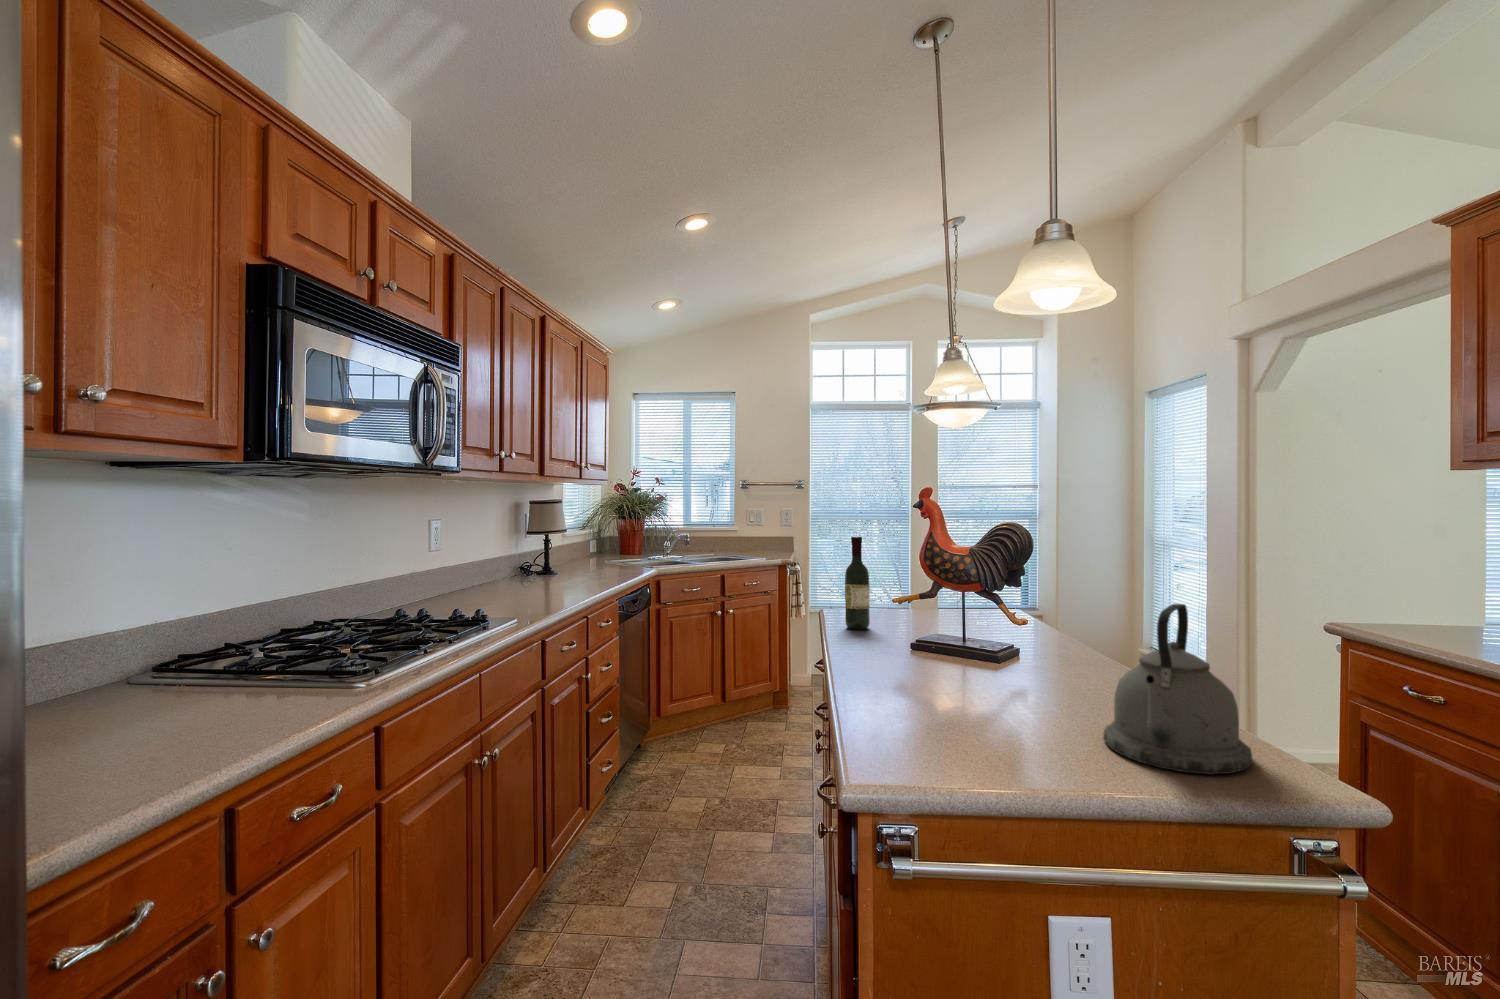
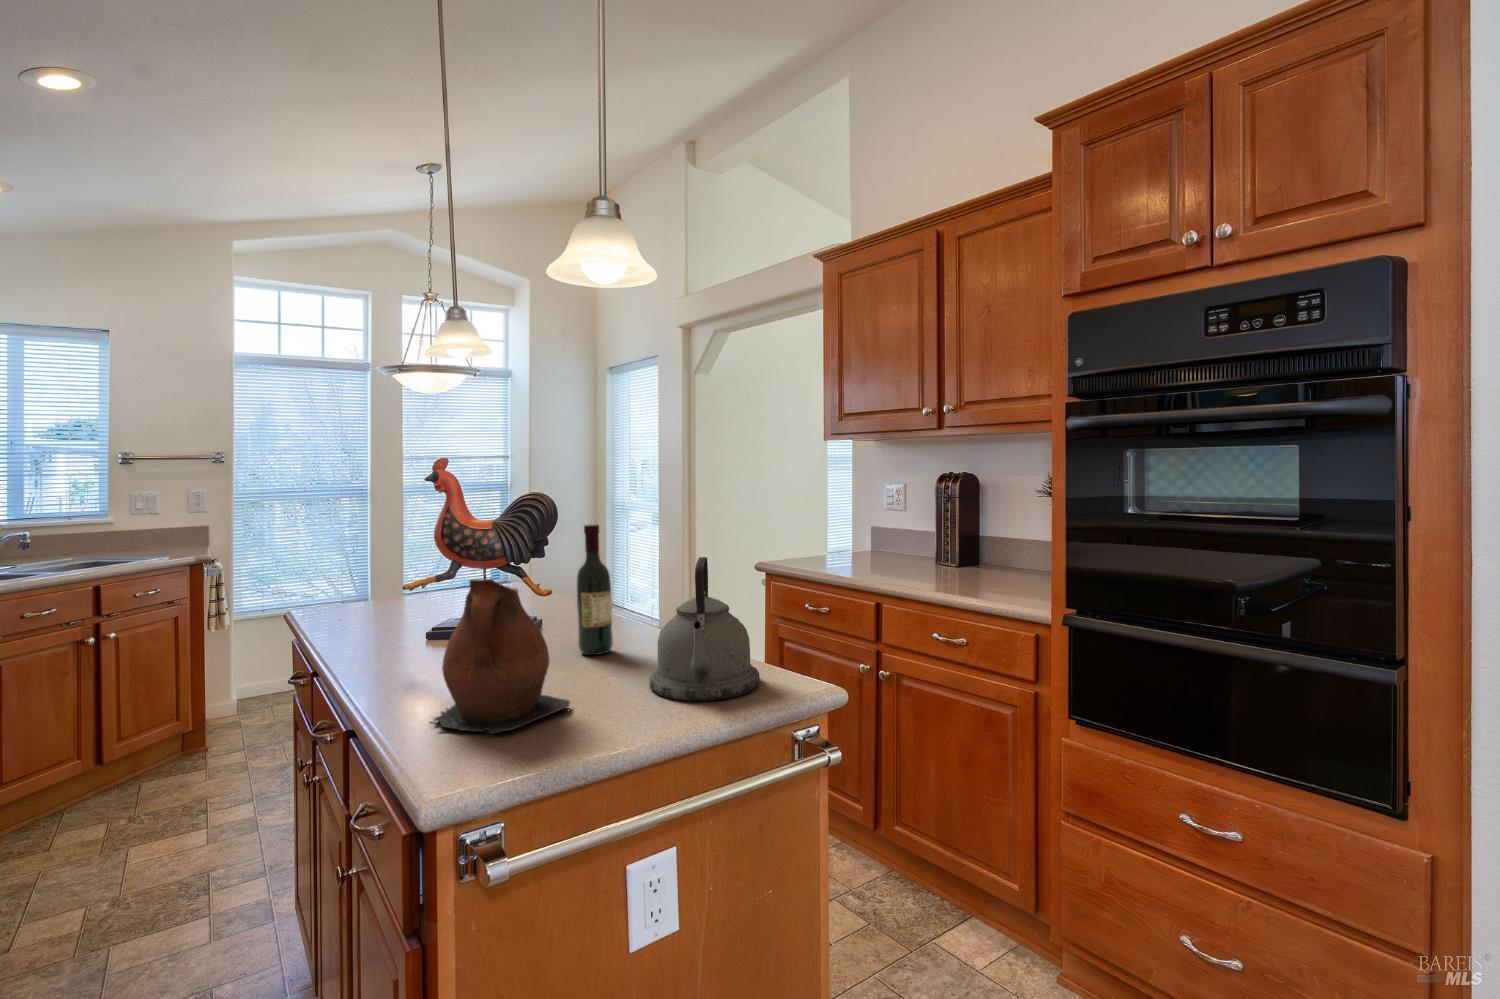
wine bottle: present [845,536,870,629] -> present [576,524,613,655]
ceramic pitcher: none [879,598,1009,744] -> present [433,579,570,734]

